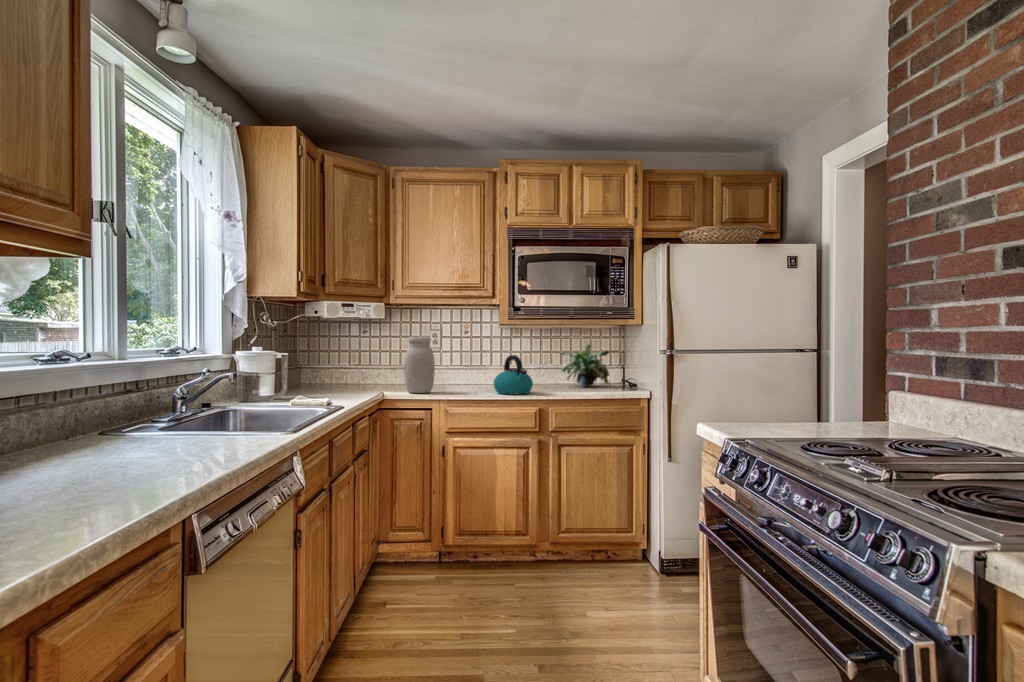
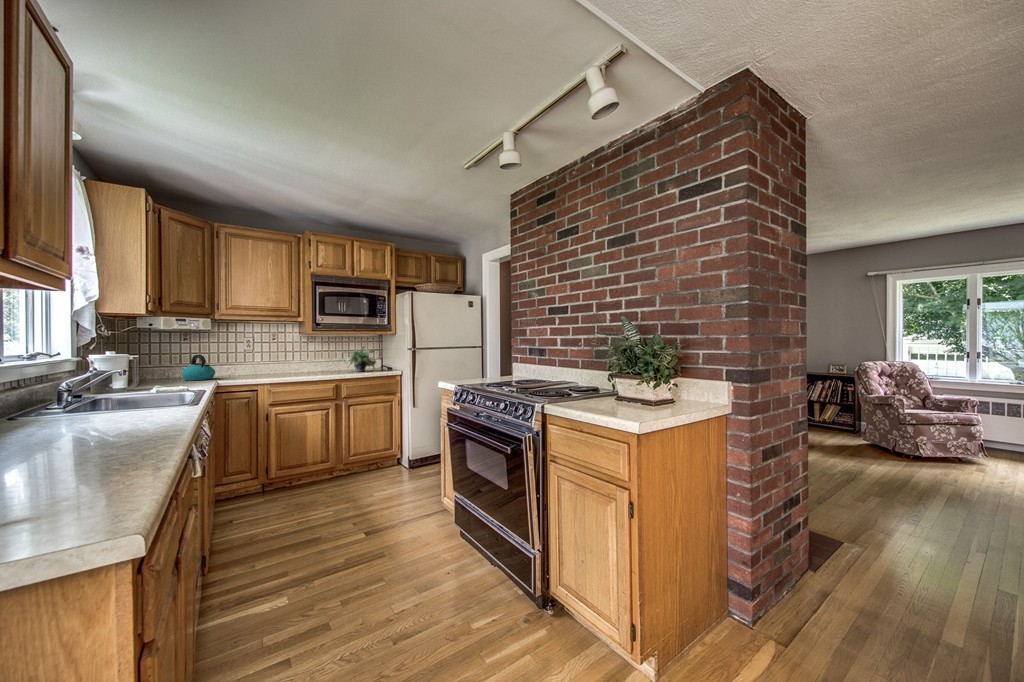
jar: present [404,336,435,393] -> none [238,343,263,382]
kettle: present [494,355,533,395] -> present [182,355,215,381]

